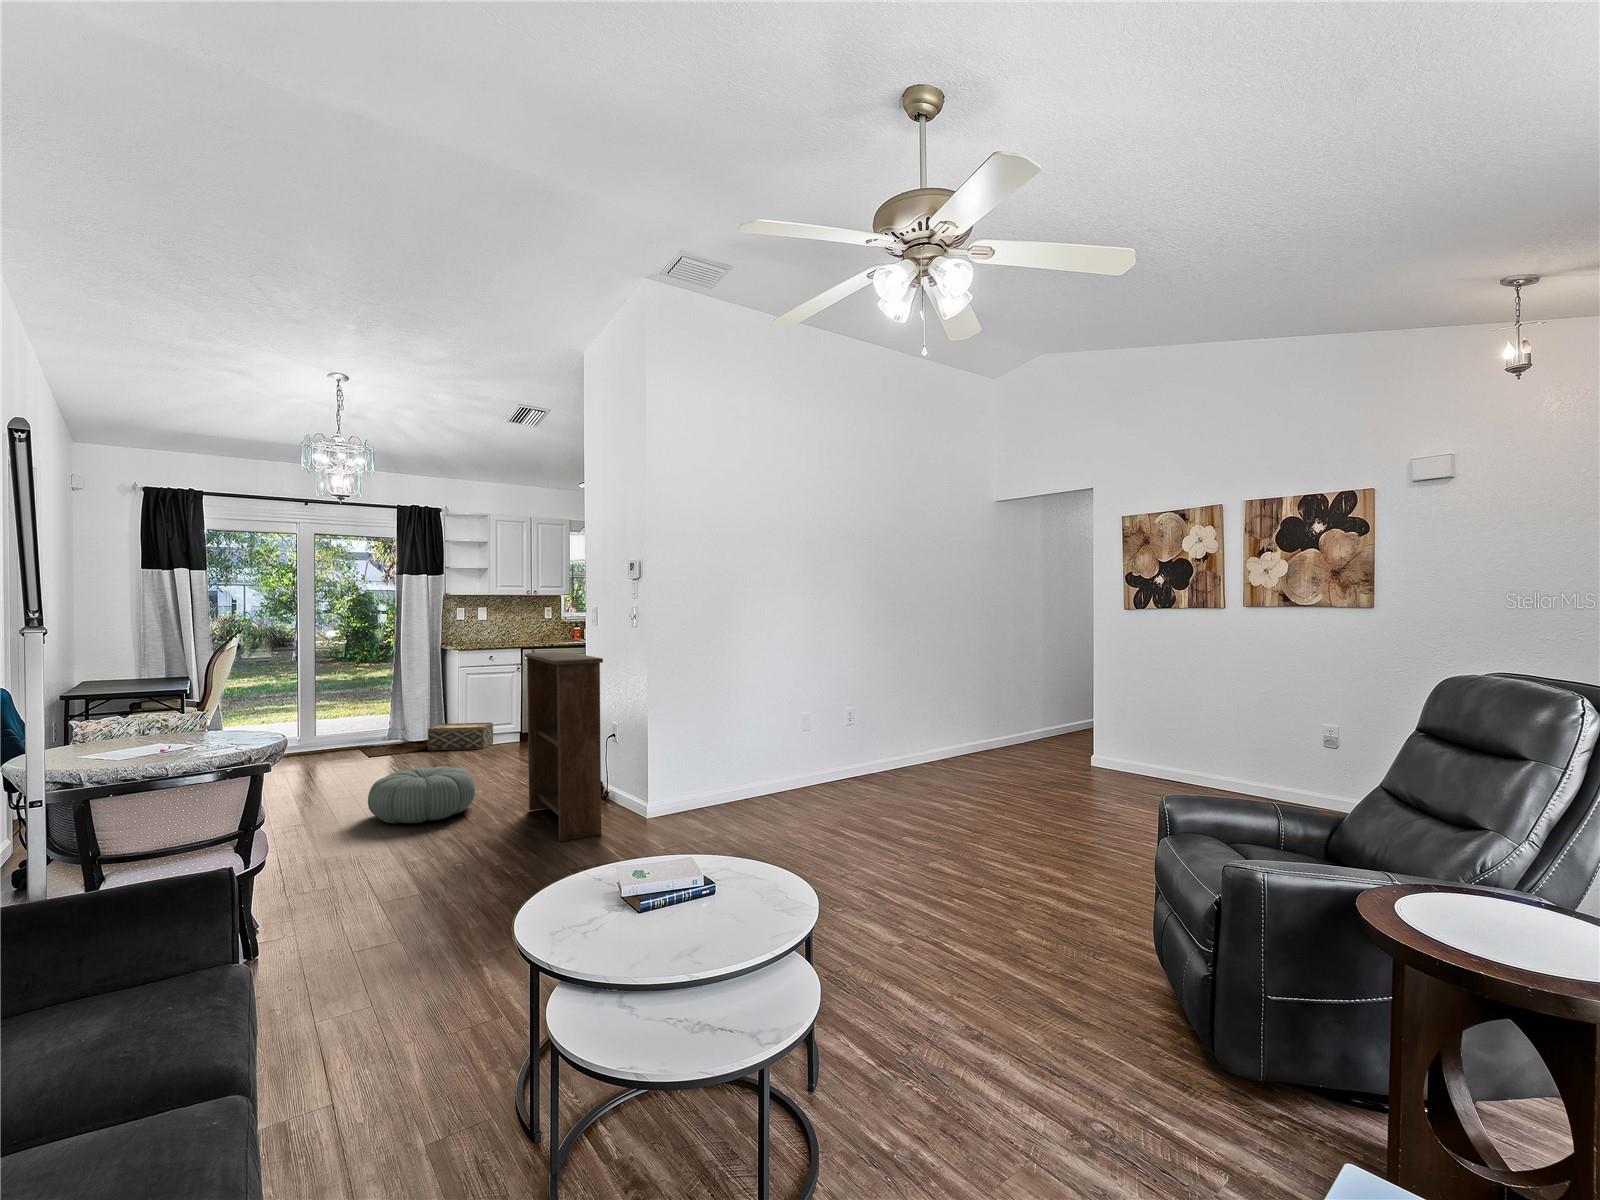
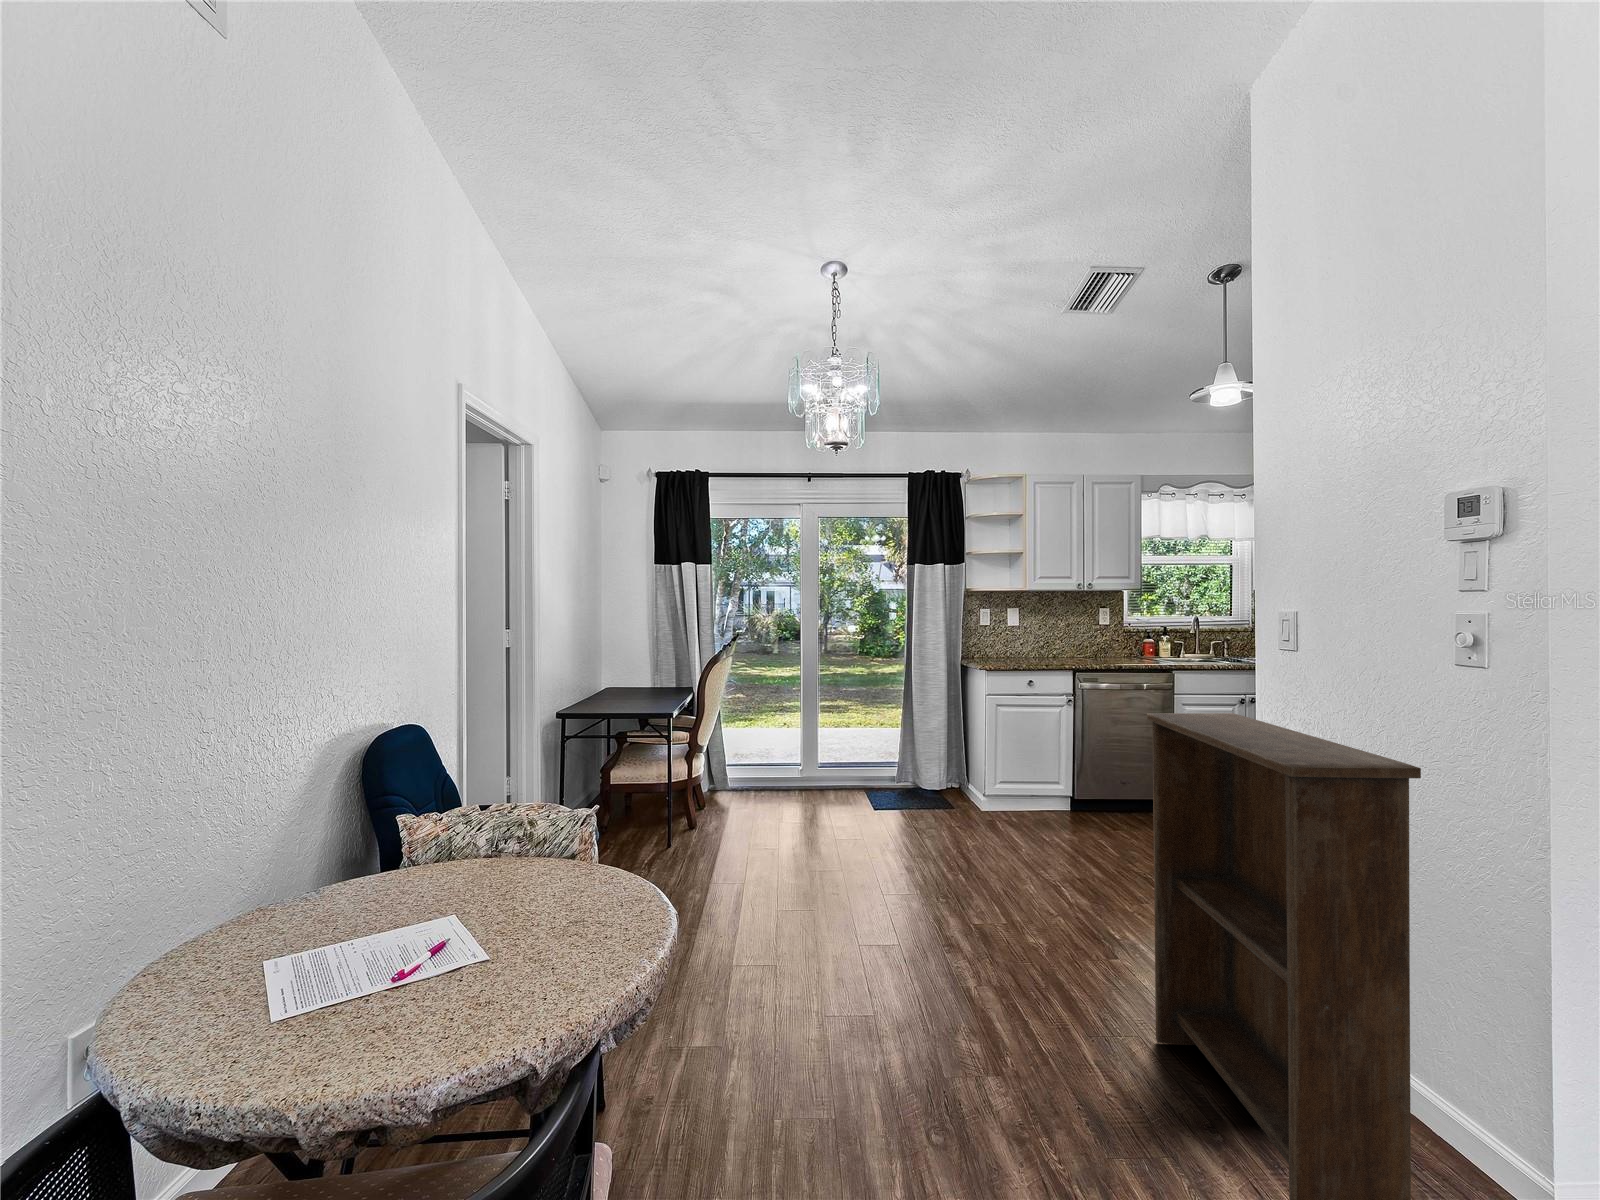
woven basket: present [428,723,493,750] -> none [946,771,1033,820]
pouf: present [368,766,475,823] -> none [867,891,1043,1017]

